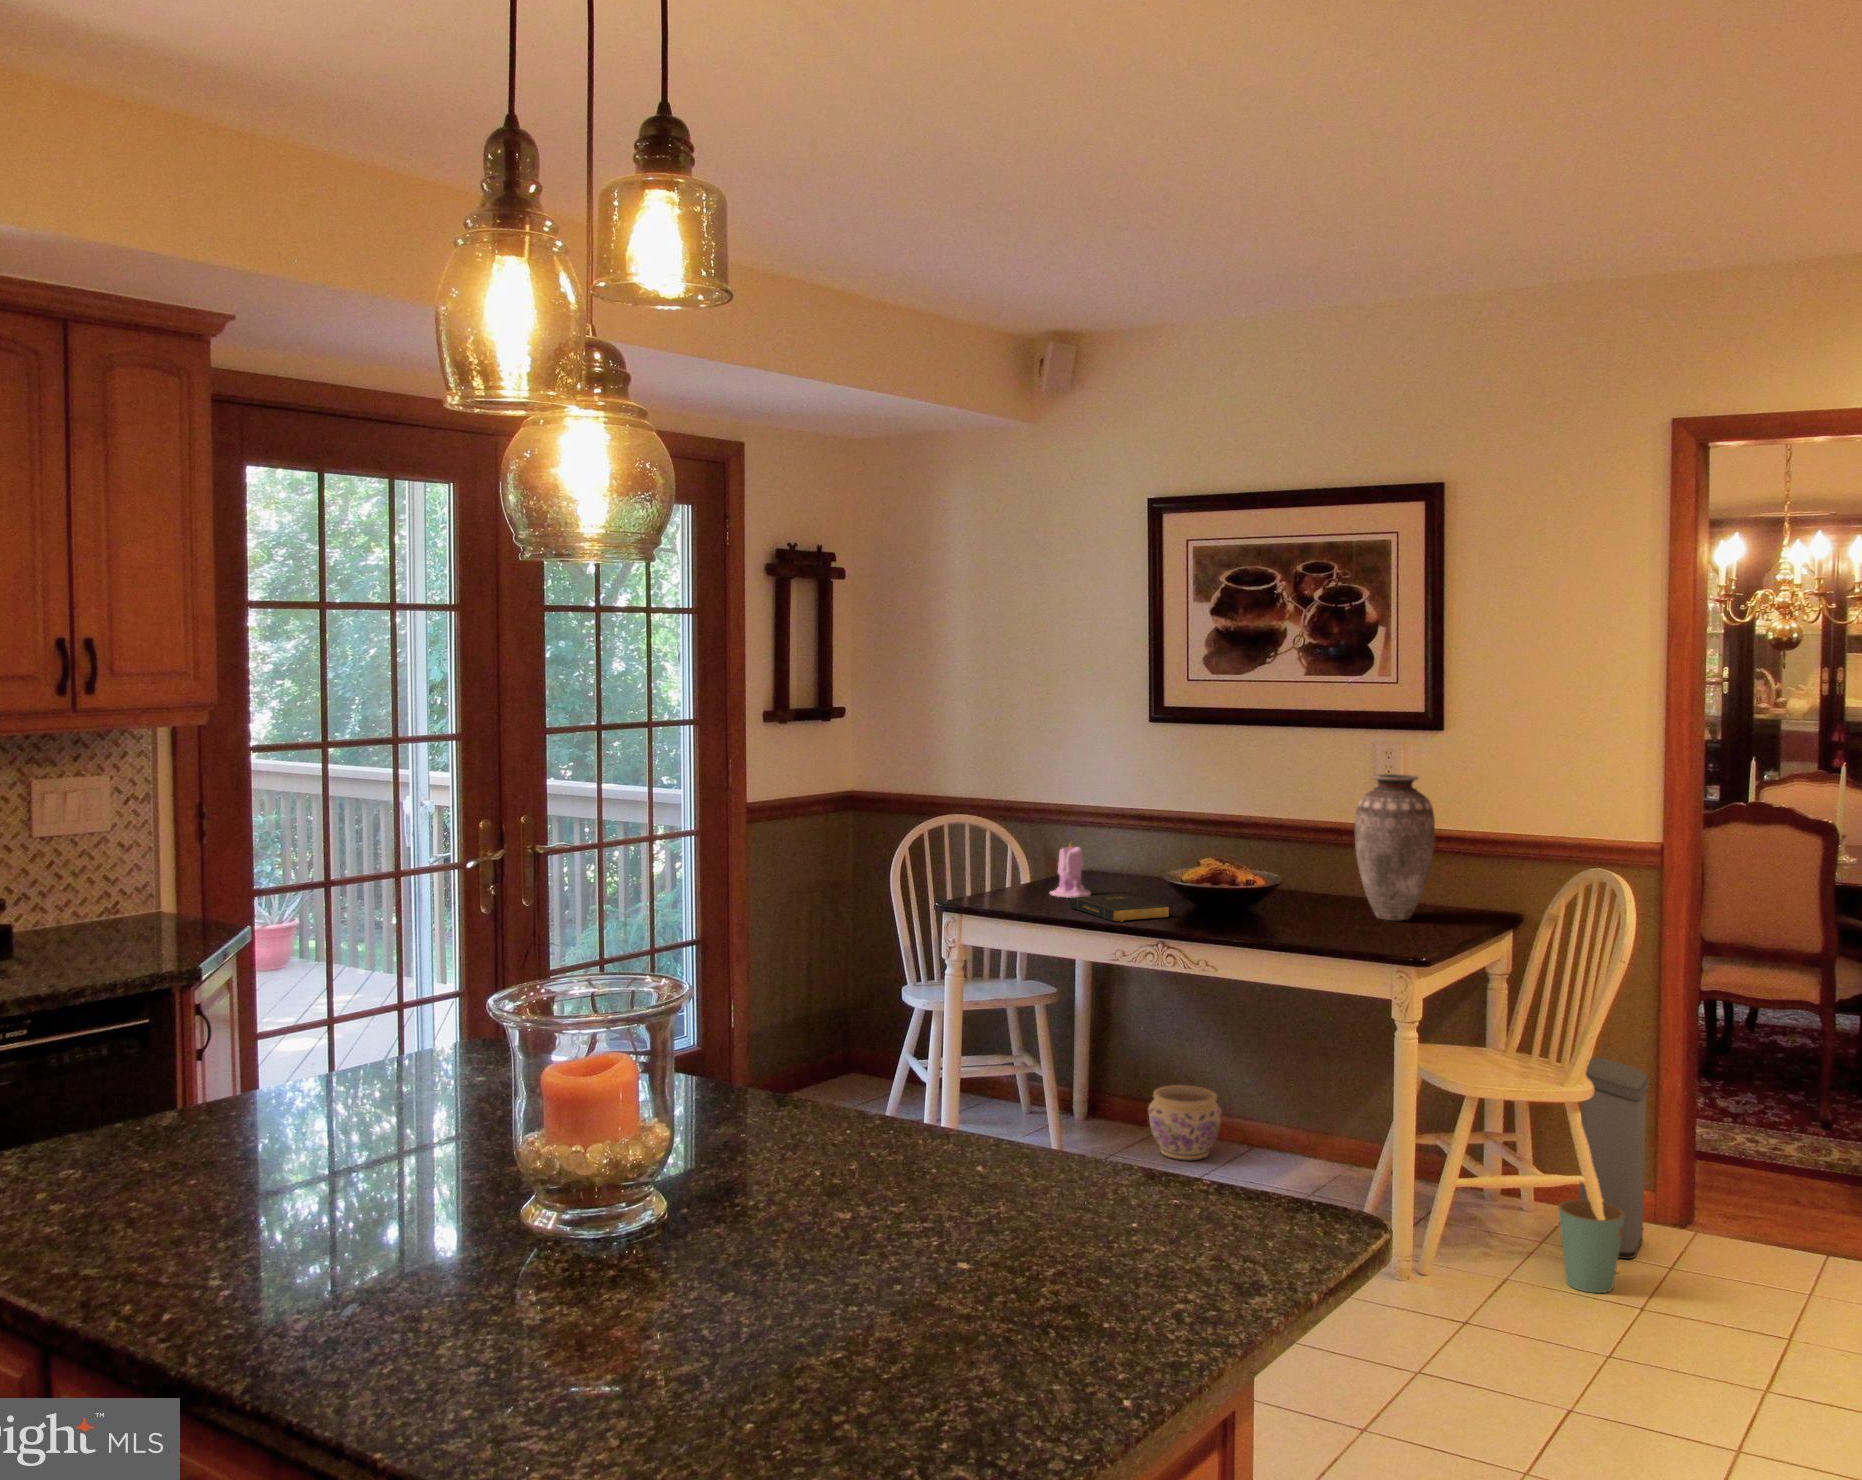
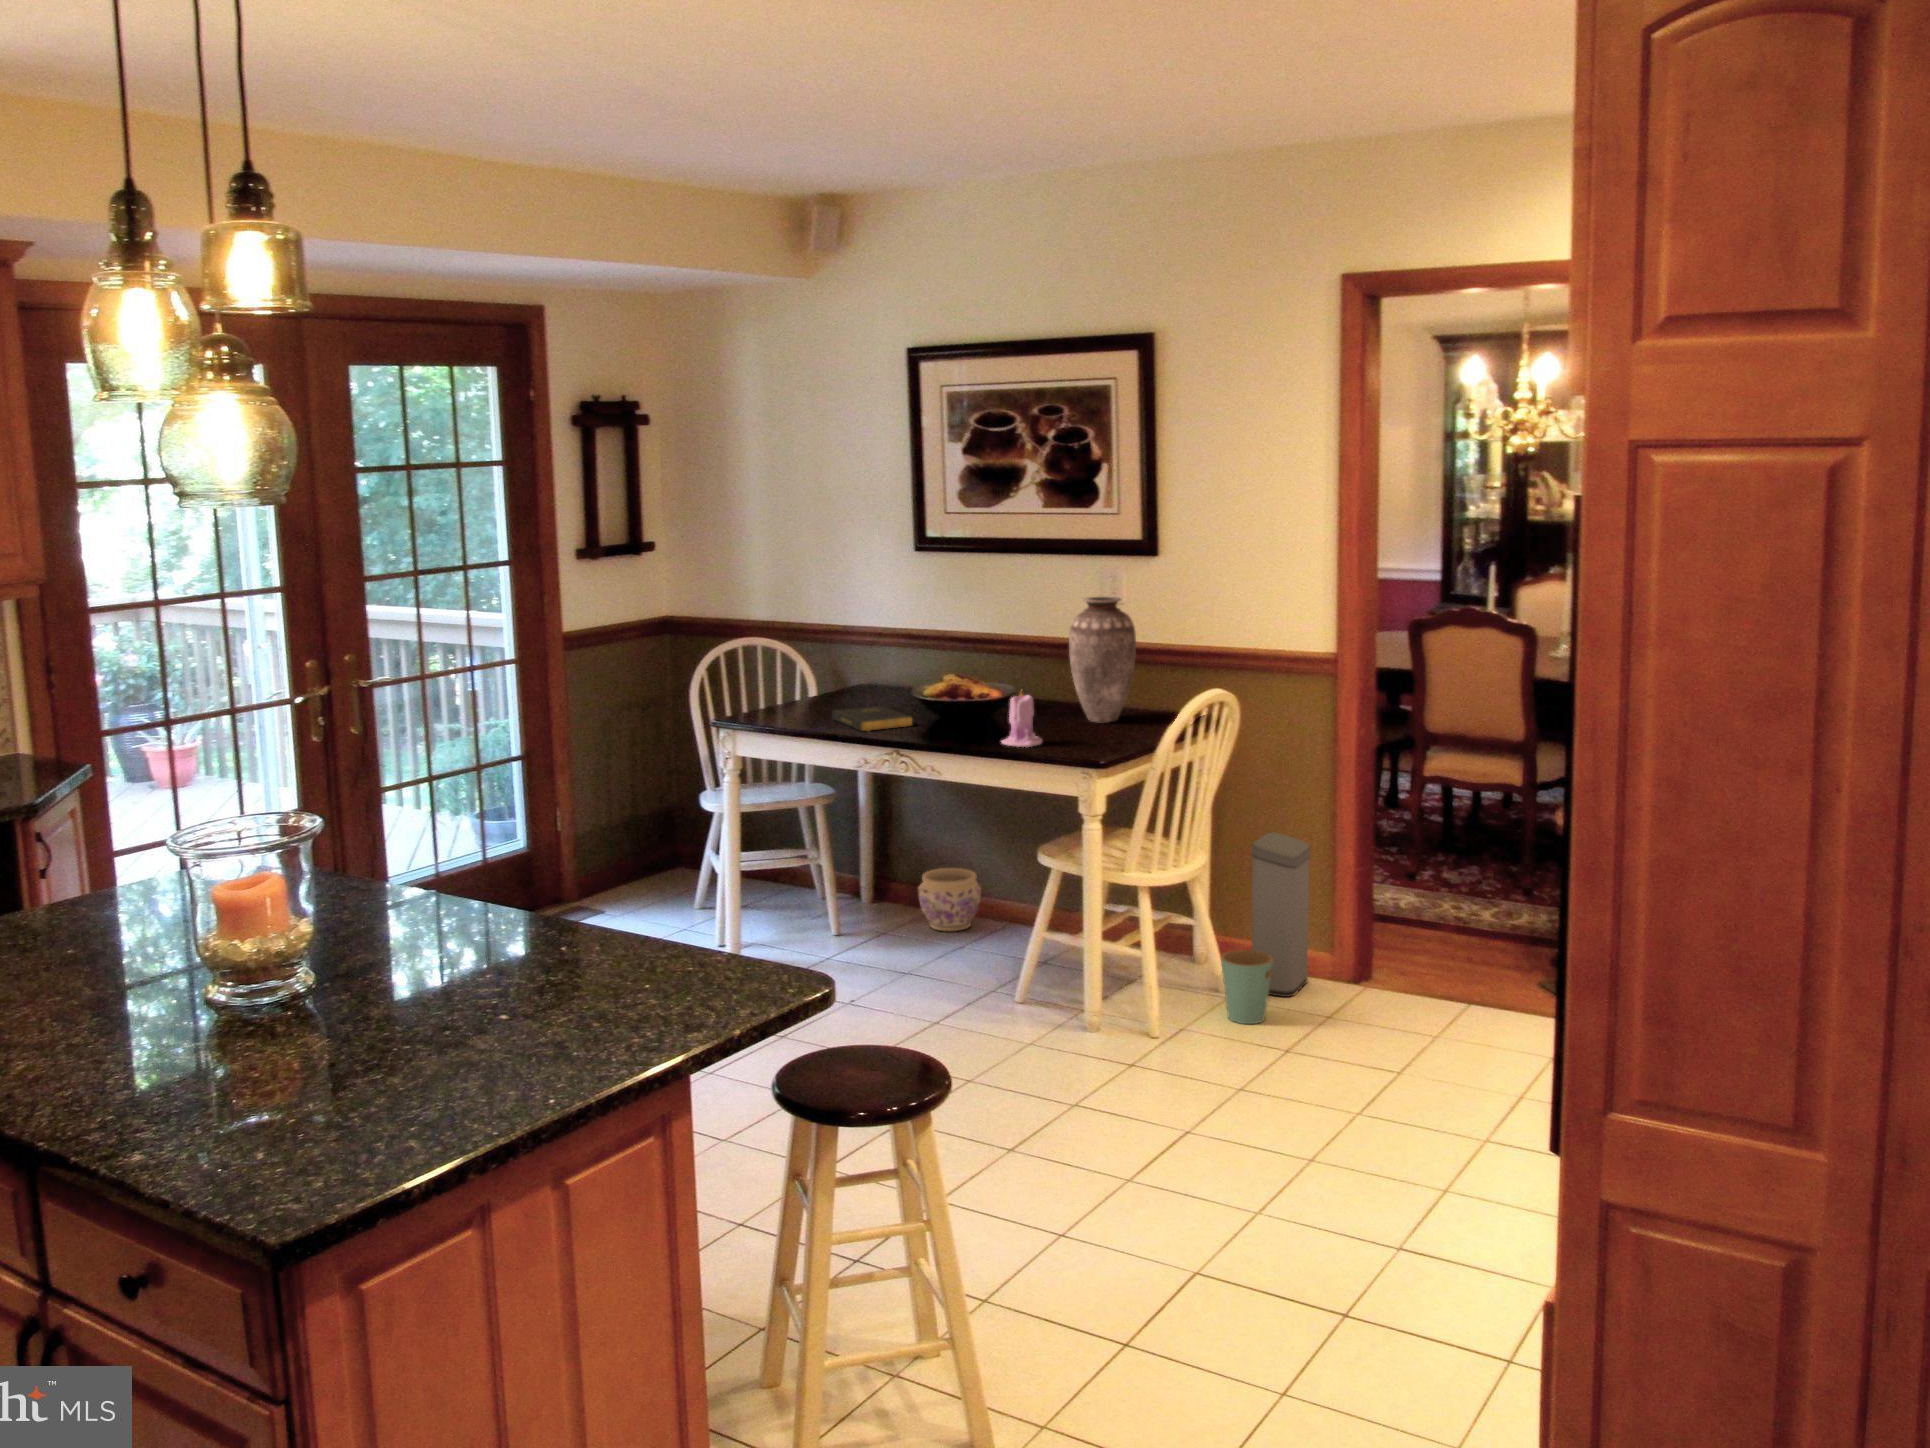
candle: present [1050,845,1091,898] -> present [1002,693,1042,747]

